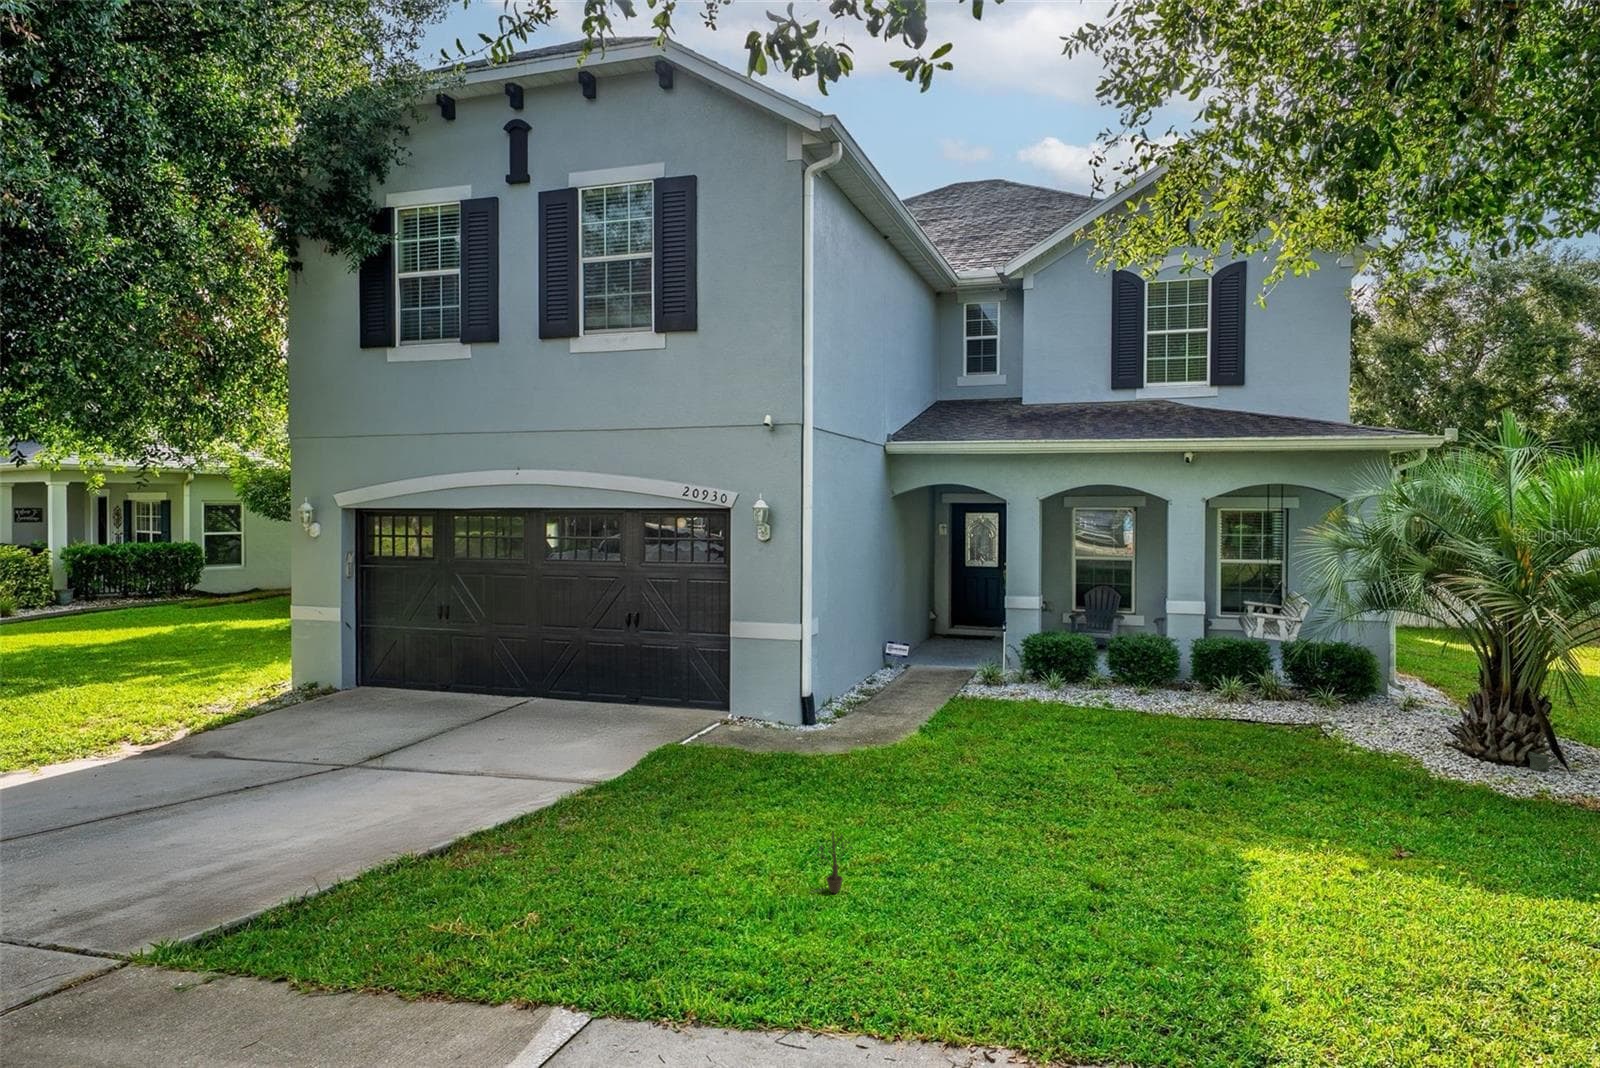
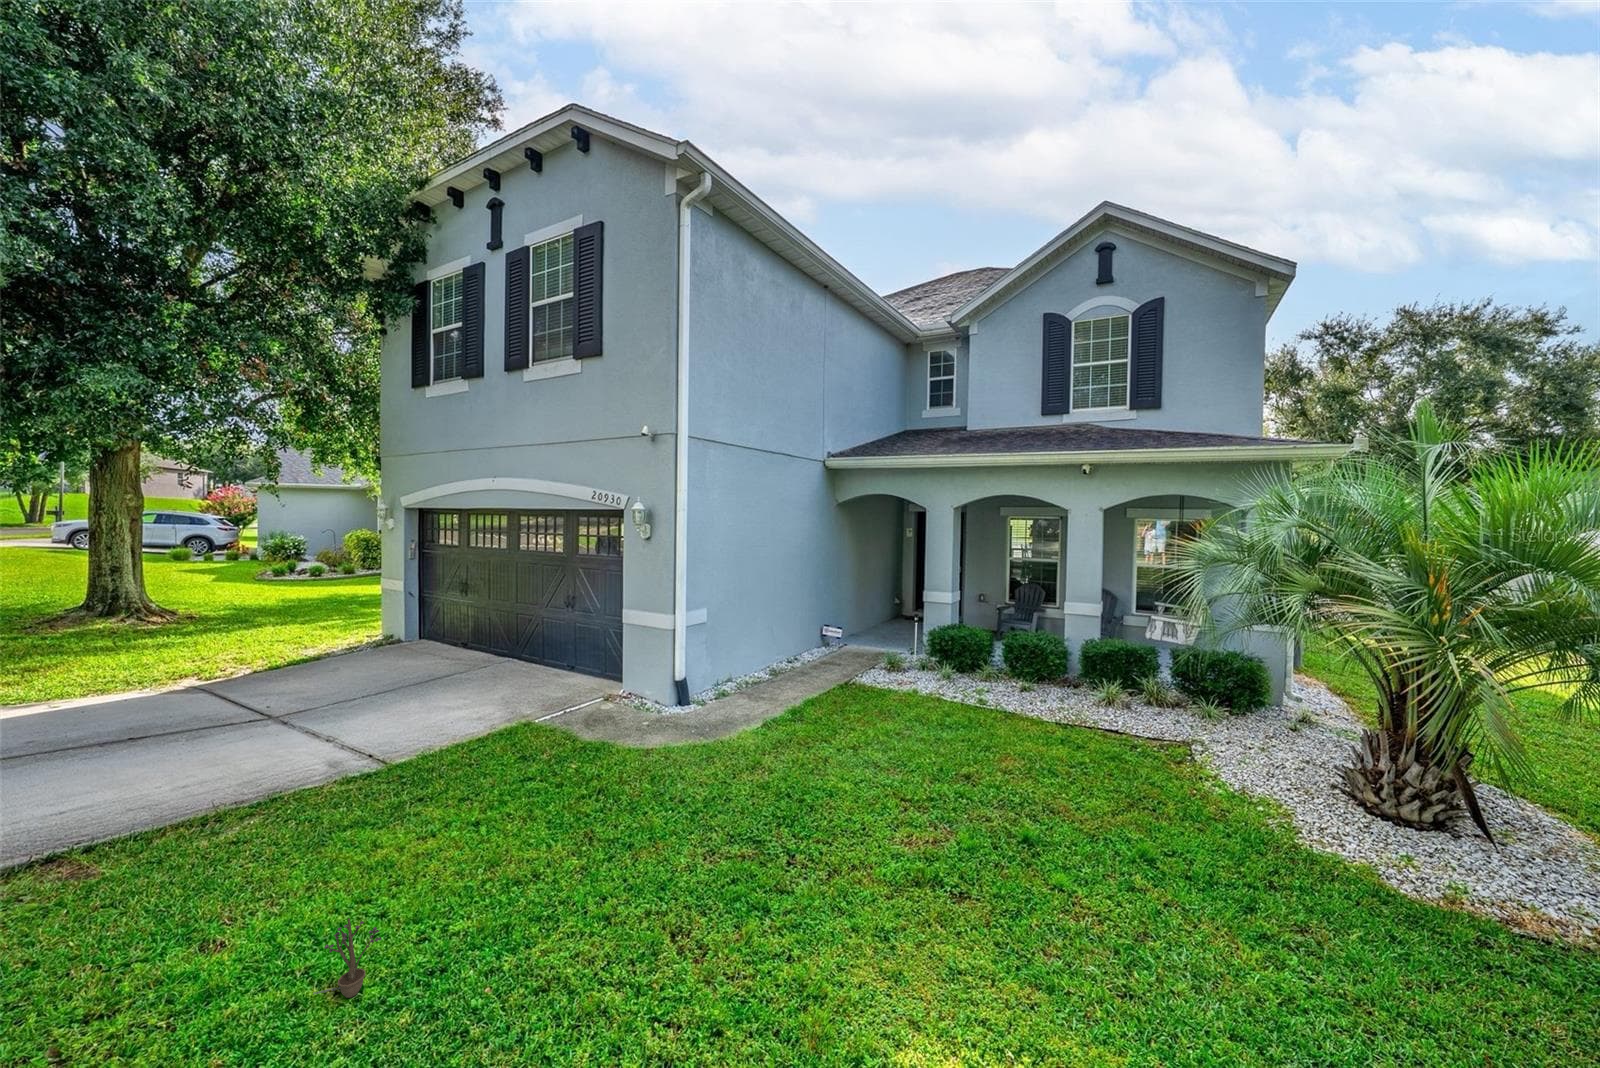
watering can: present [1528,752,1558,772] -> none [1438,819,1479,849]

